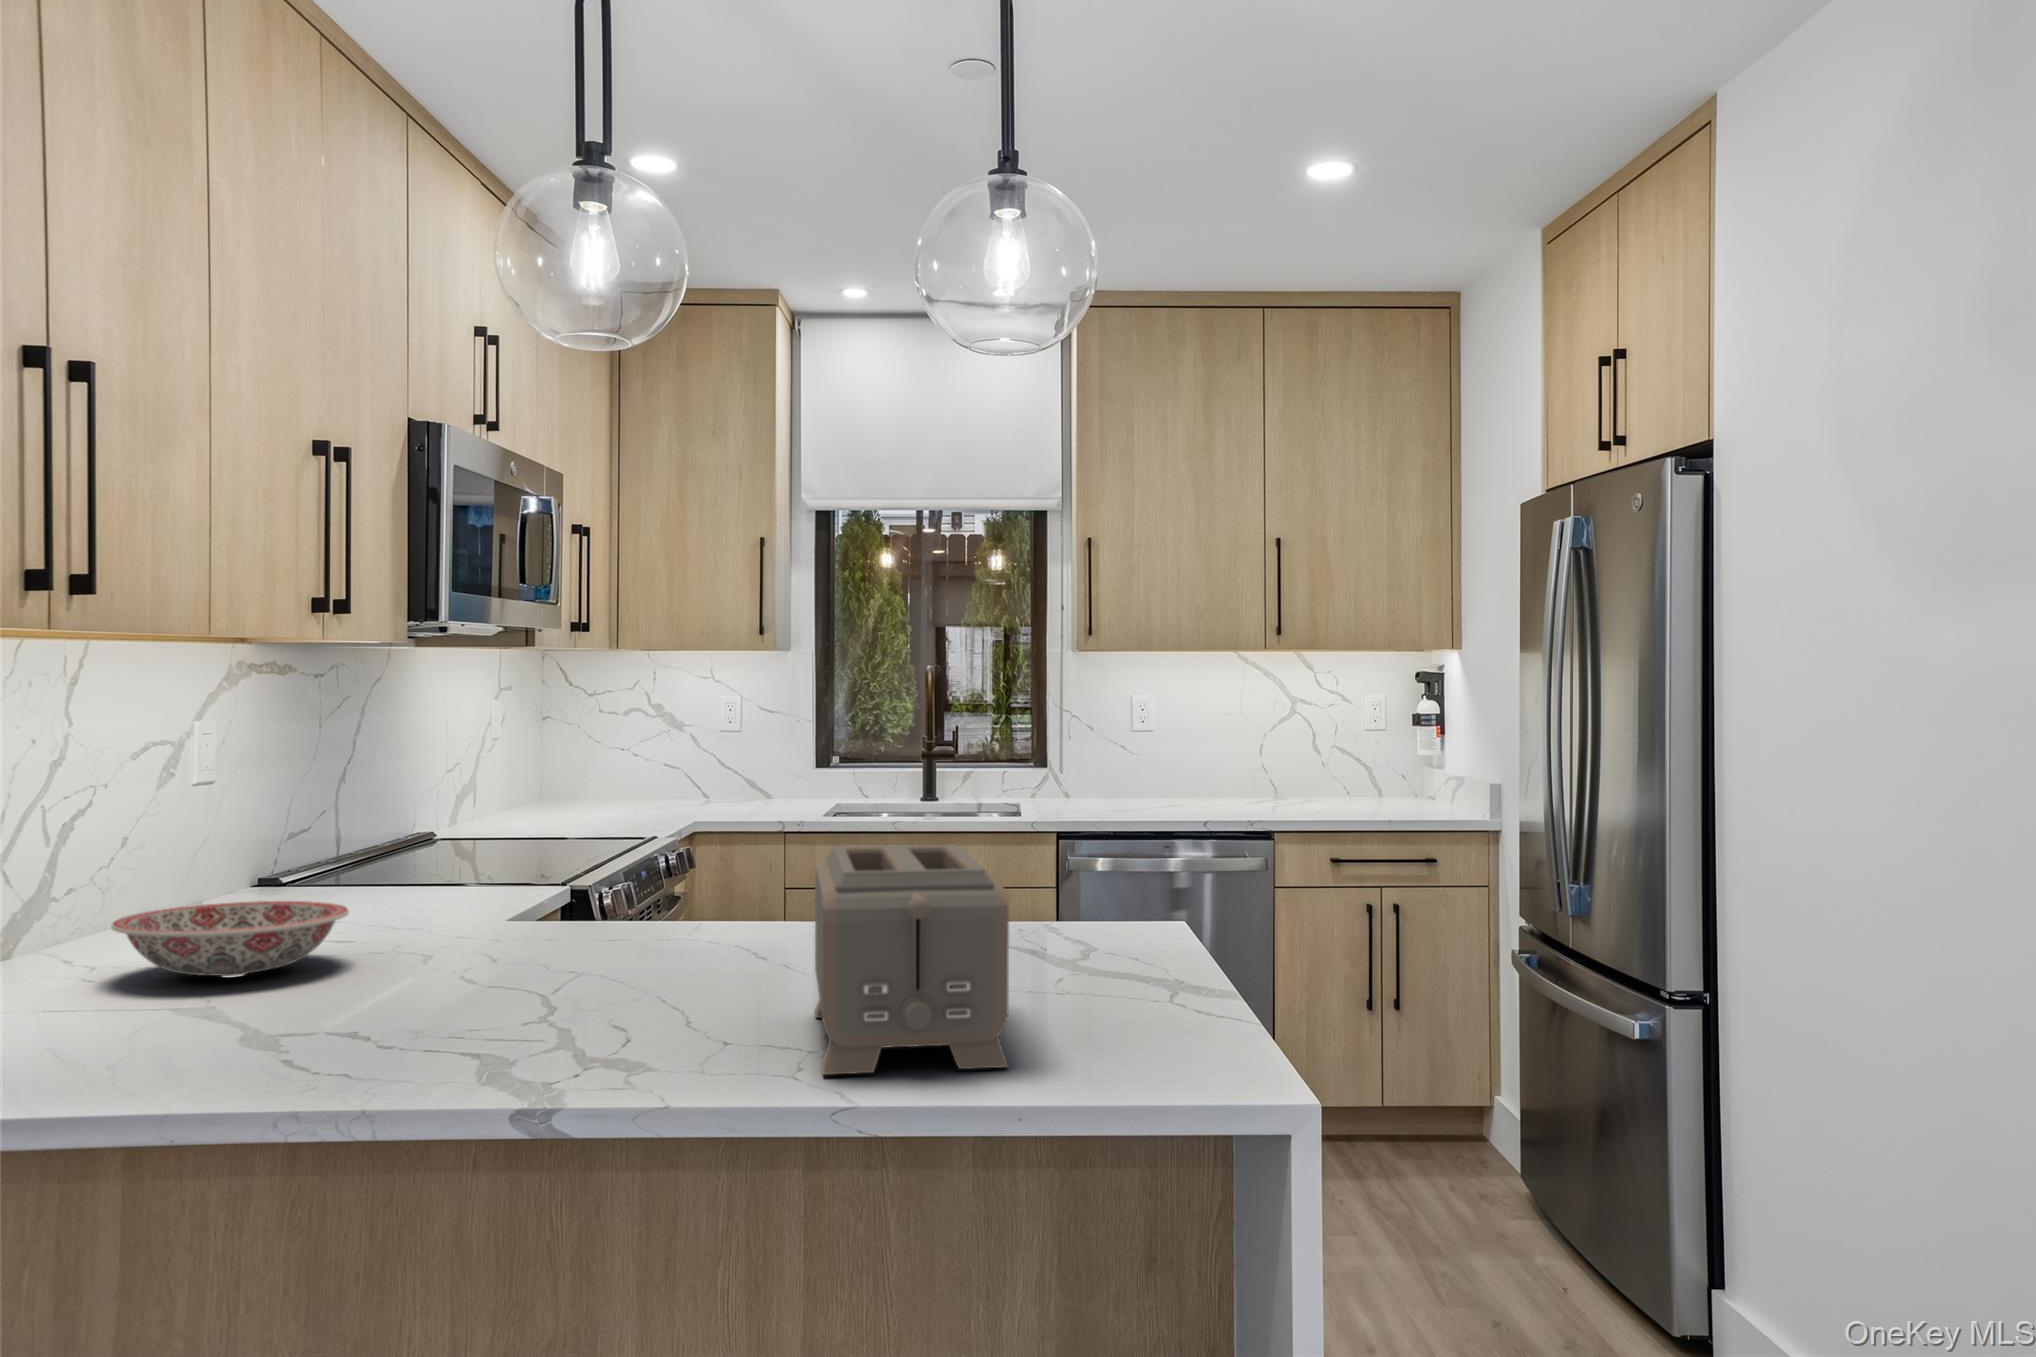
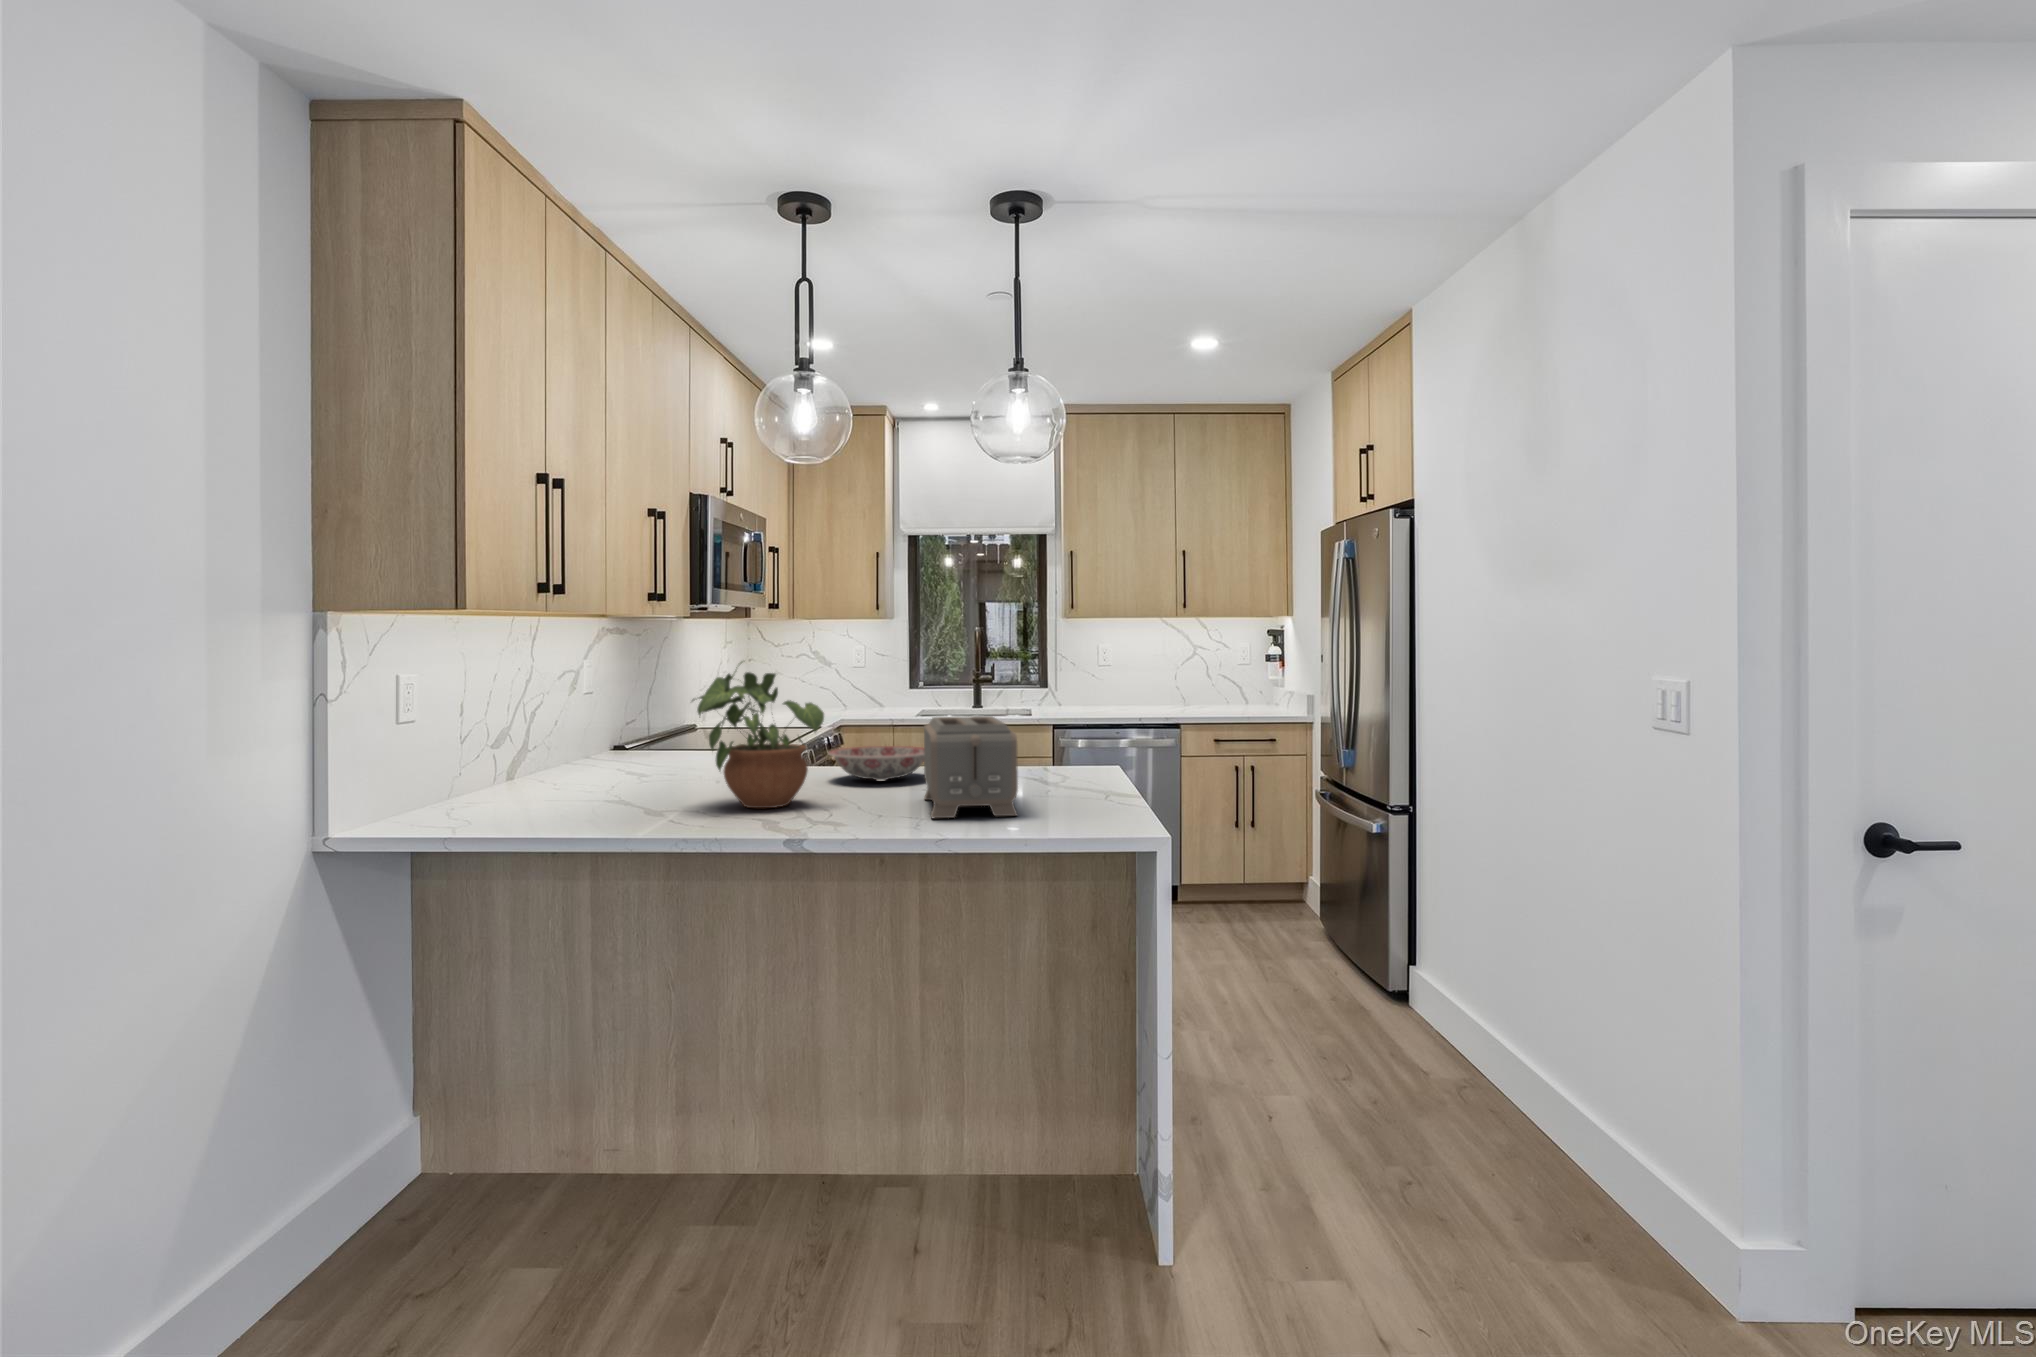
potted plant: none [326,727,608,1041] -> present [692,661,824,808]
ceramic bowl: present [111,901,349,976] -> present [828,746,924,780]

